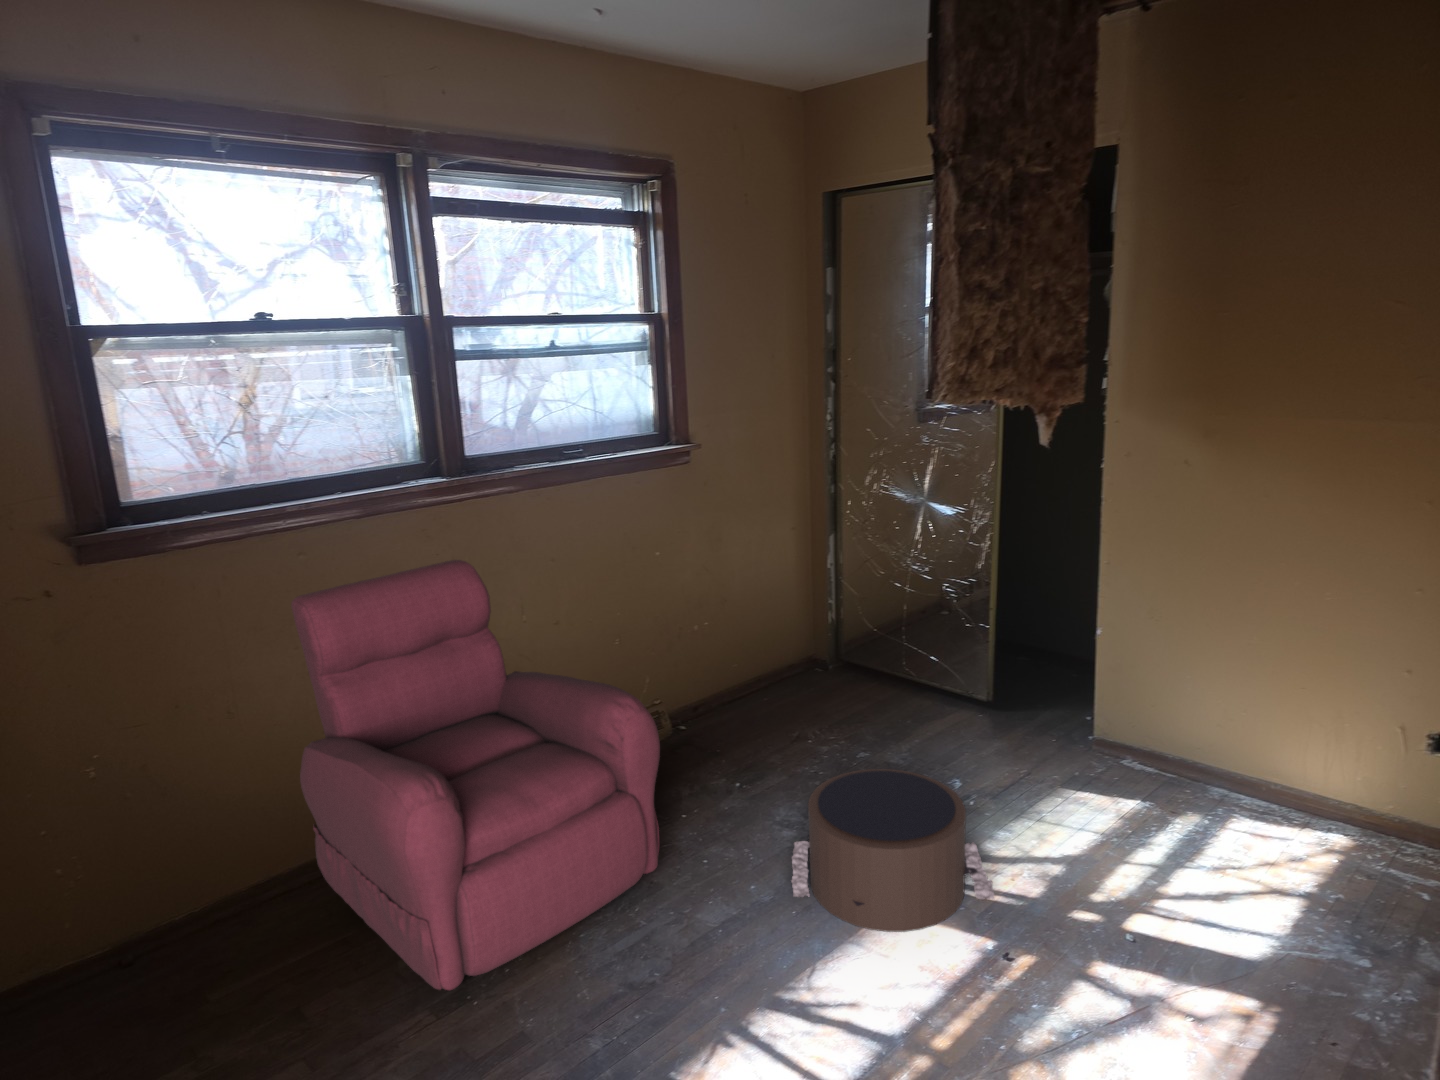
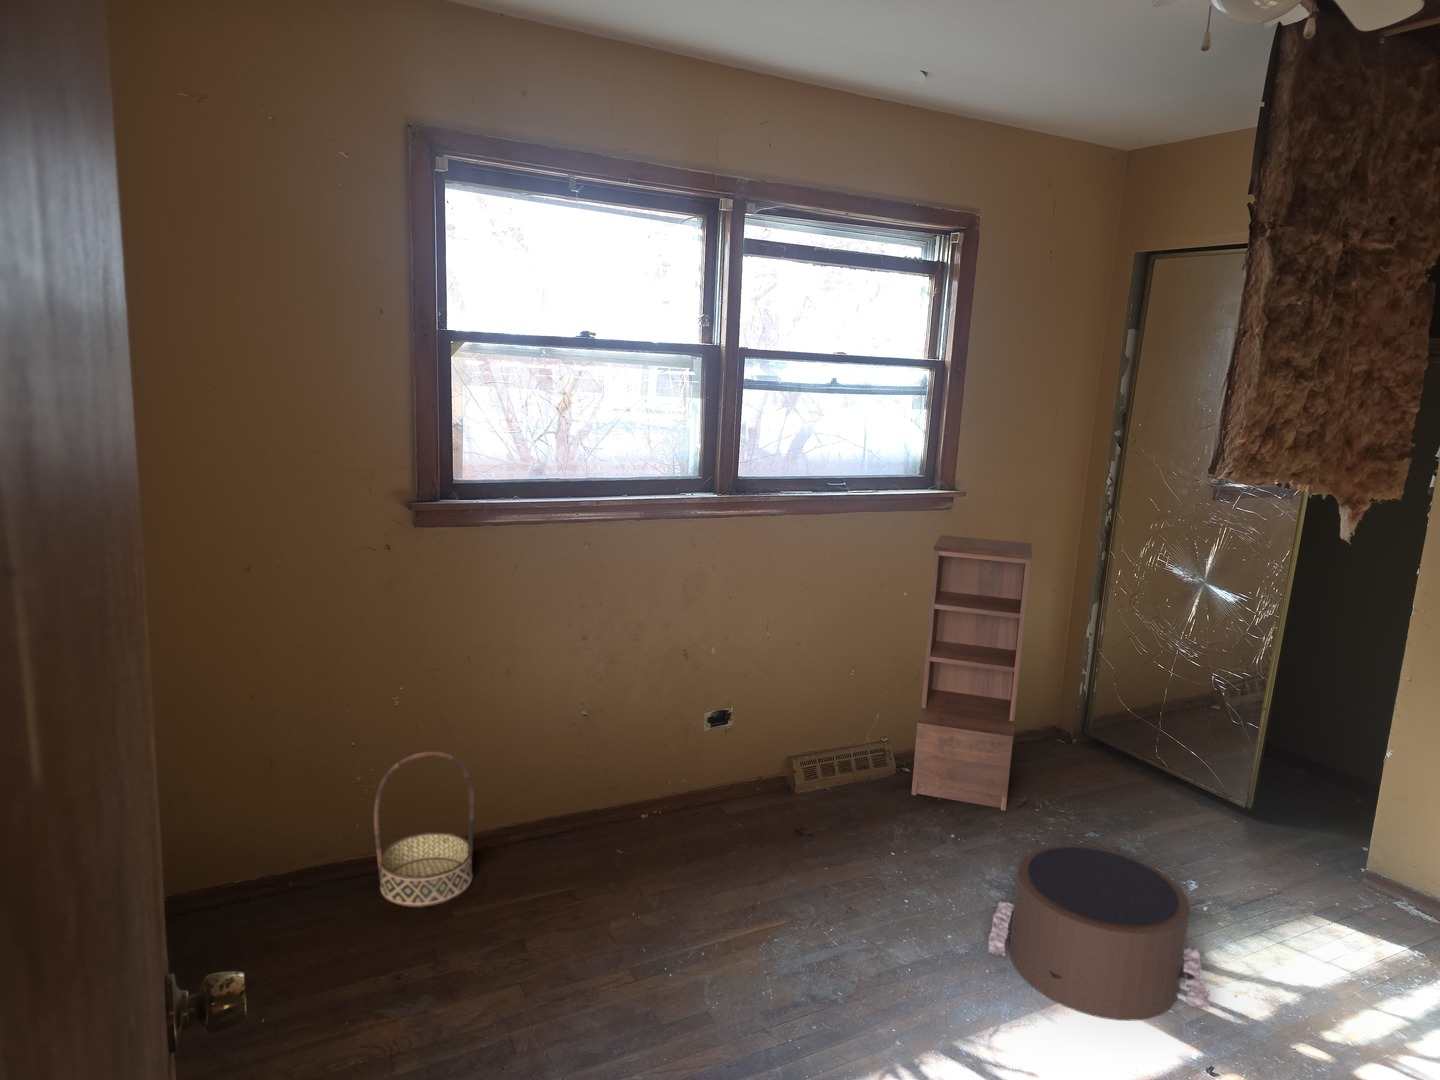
bookshelf: none [679,487,783,752] -> present [912,535,1032,811]
armchair: present [291,560,660,990] -> none [559,568,877,950]
basket: none [69,829,218,1021] -> present [374,752,475,907]

